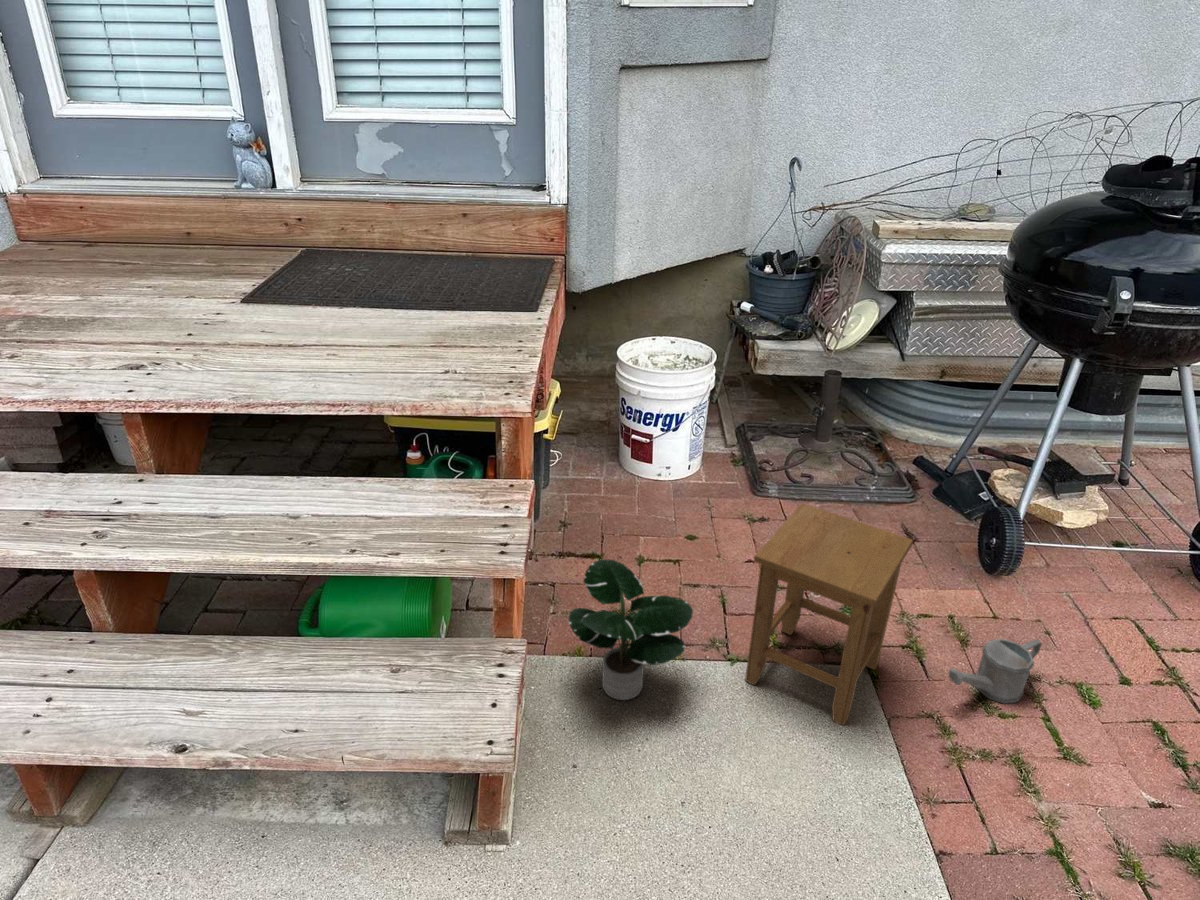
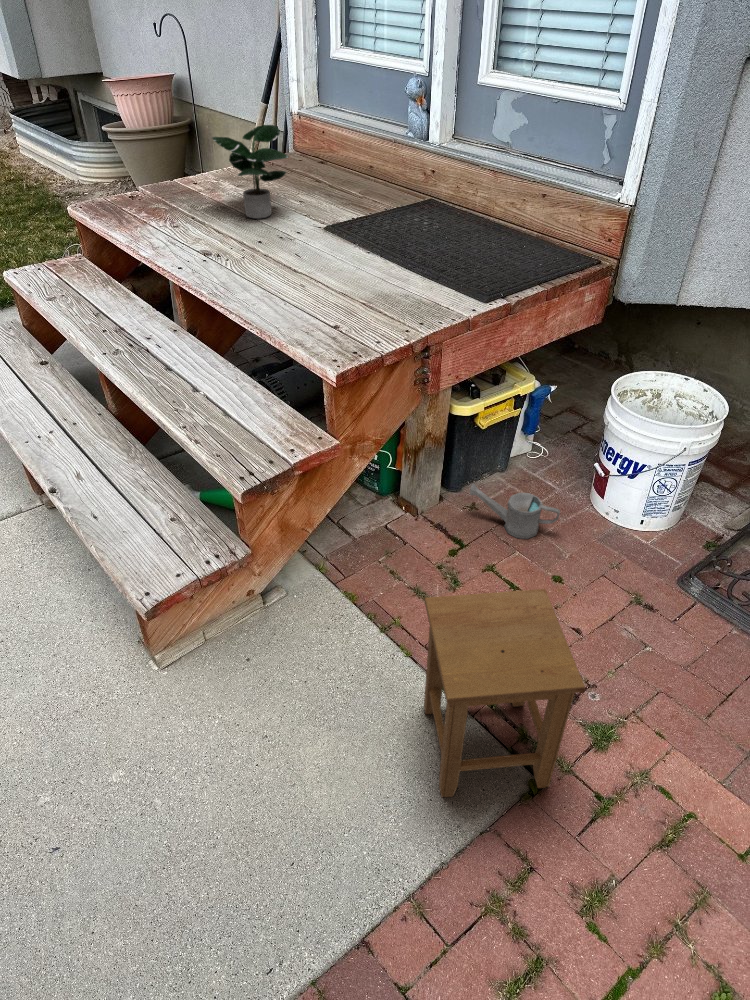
potted plant: present [569,559,693,700] -> present [213,125,289,219]
watering can: present [948,639,1042,704] -> present [470,484,560,539]

